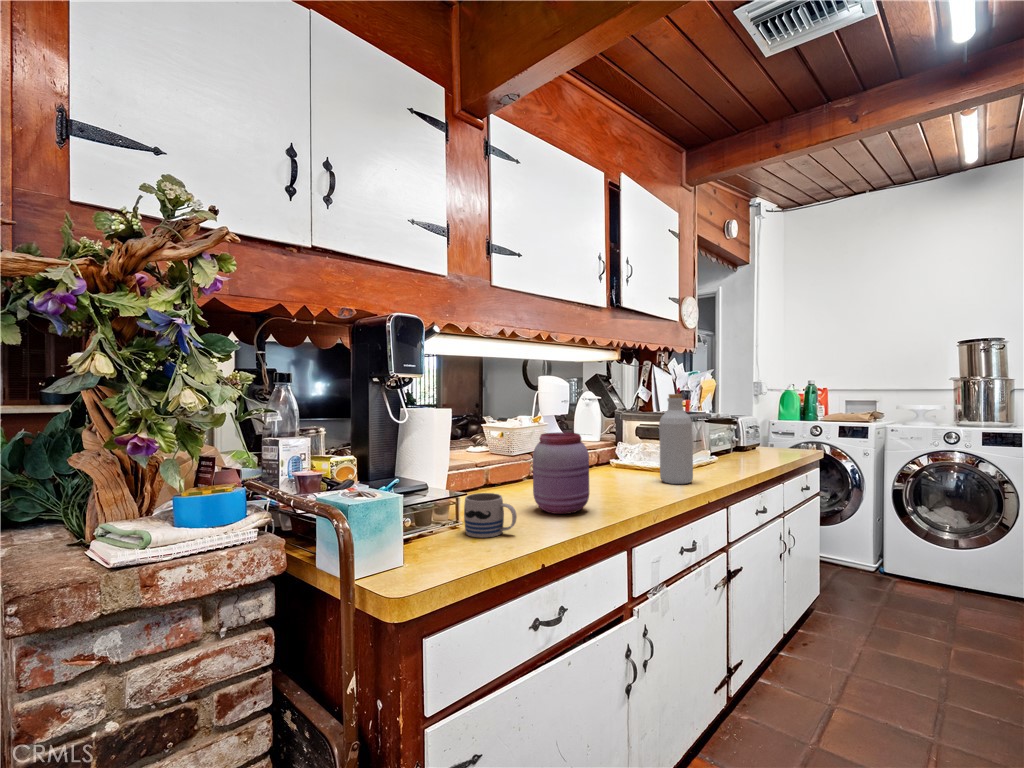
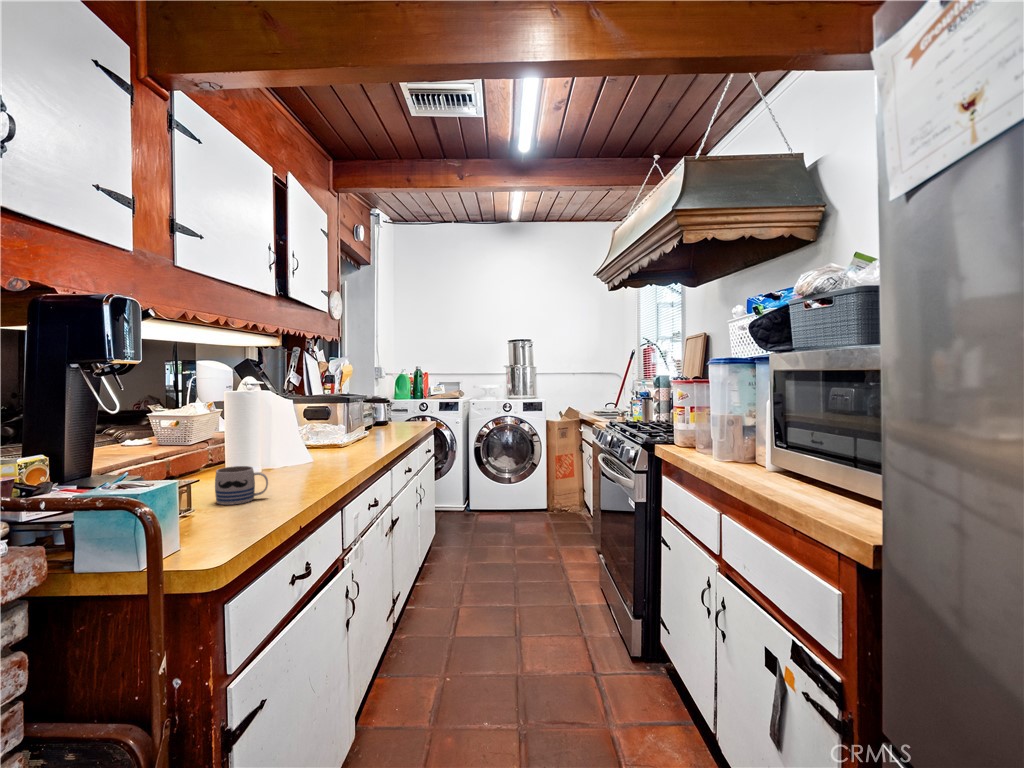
bottle: present [659,394,693,484] -> none [340,378,367,452]
jar: present [533,432,589,514] -> none [255,411,309,481]

